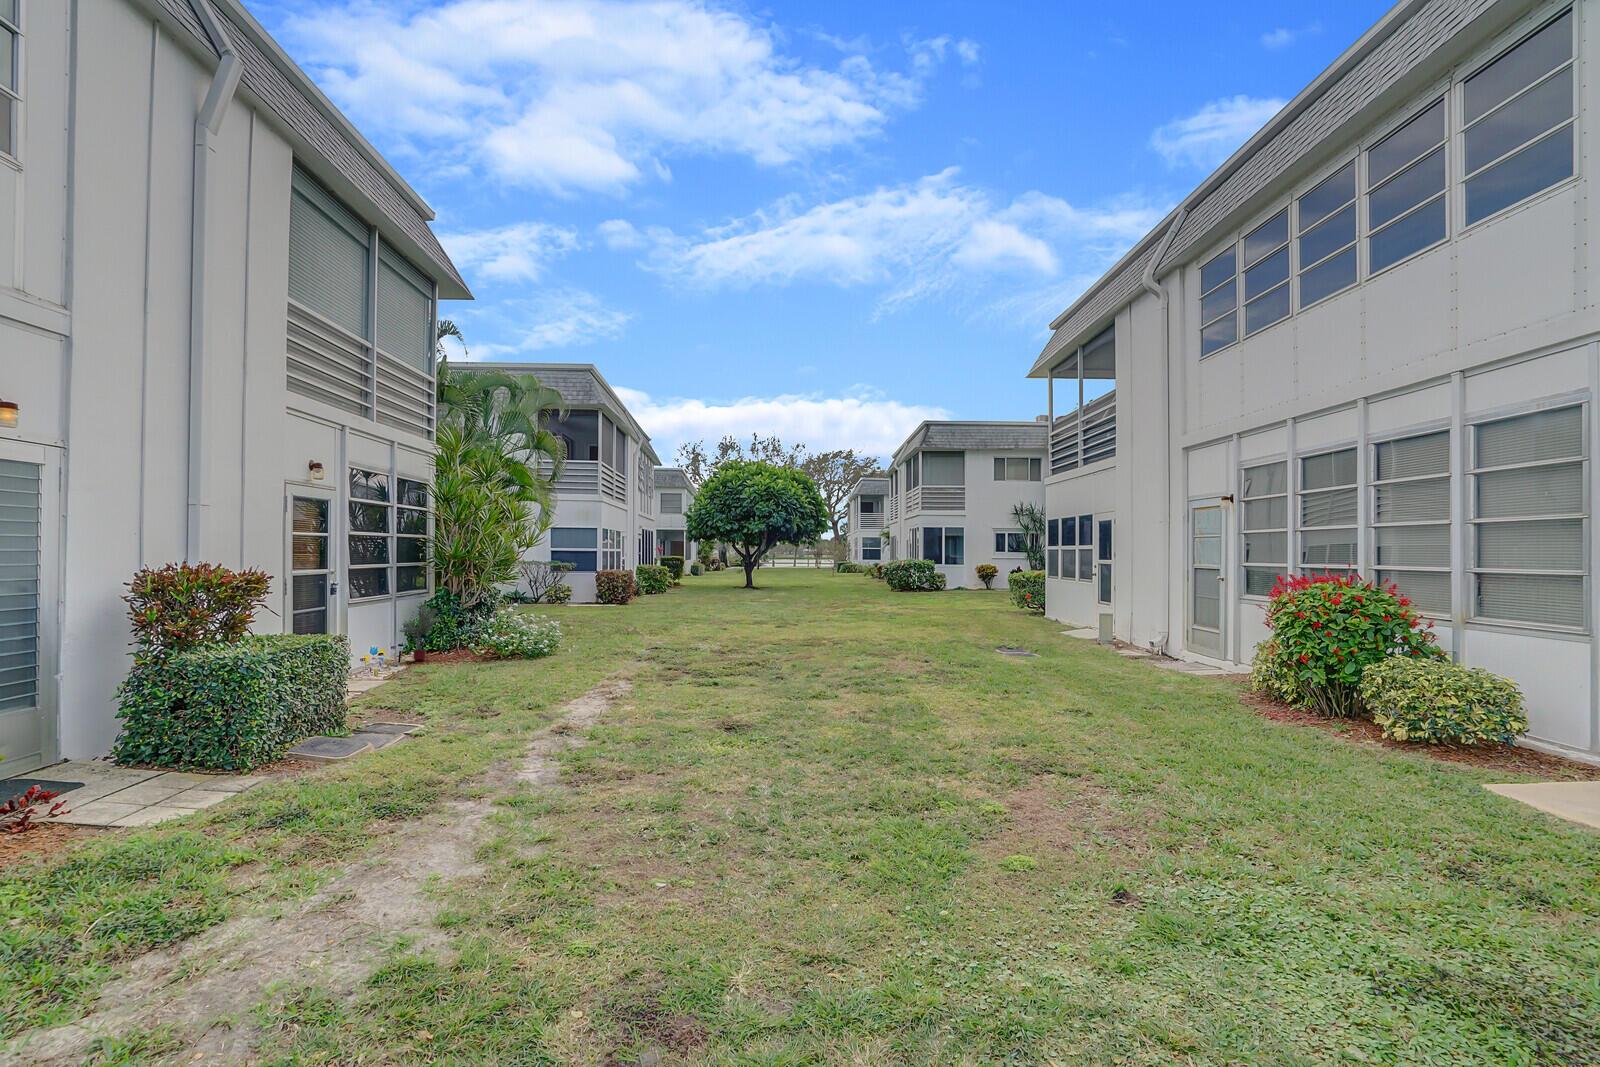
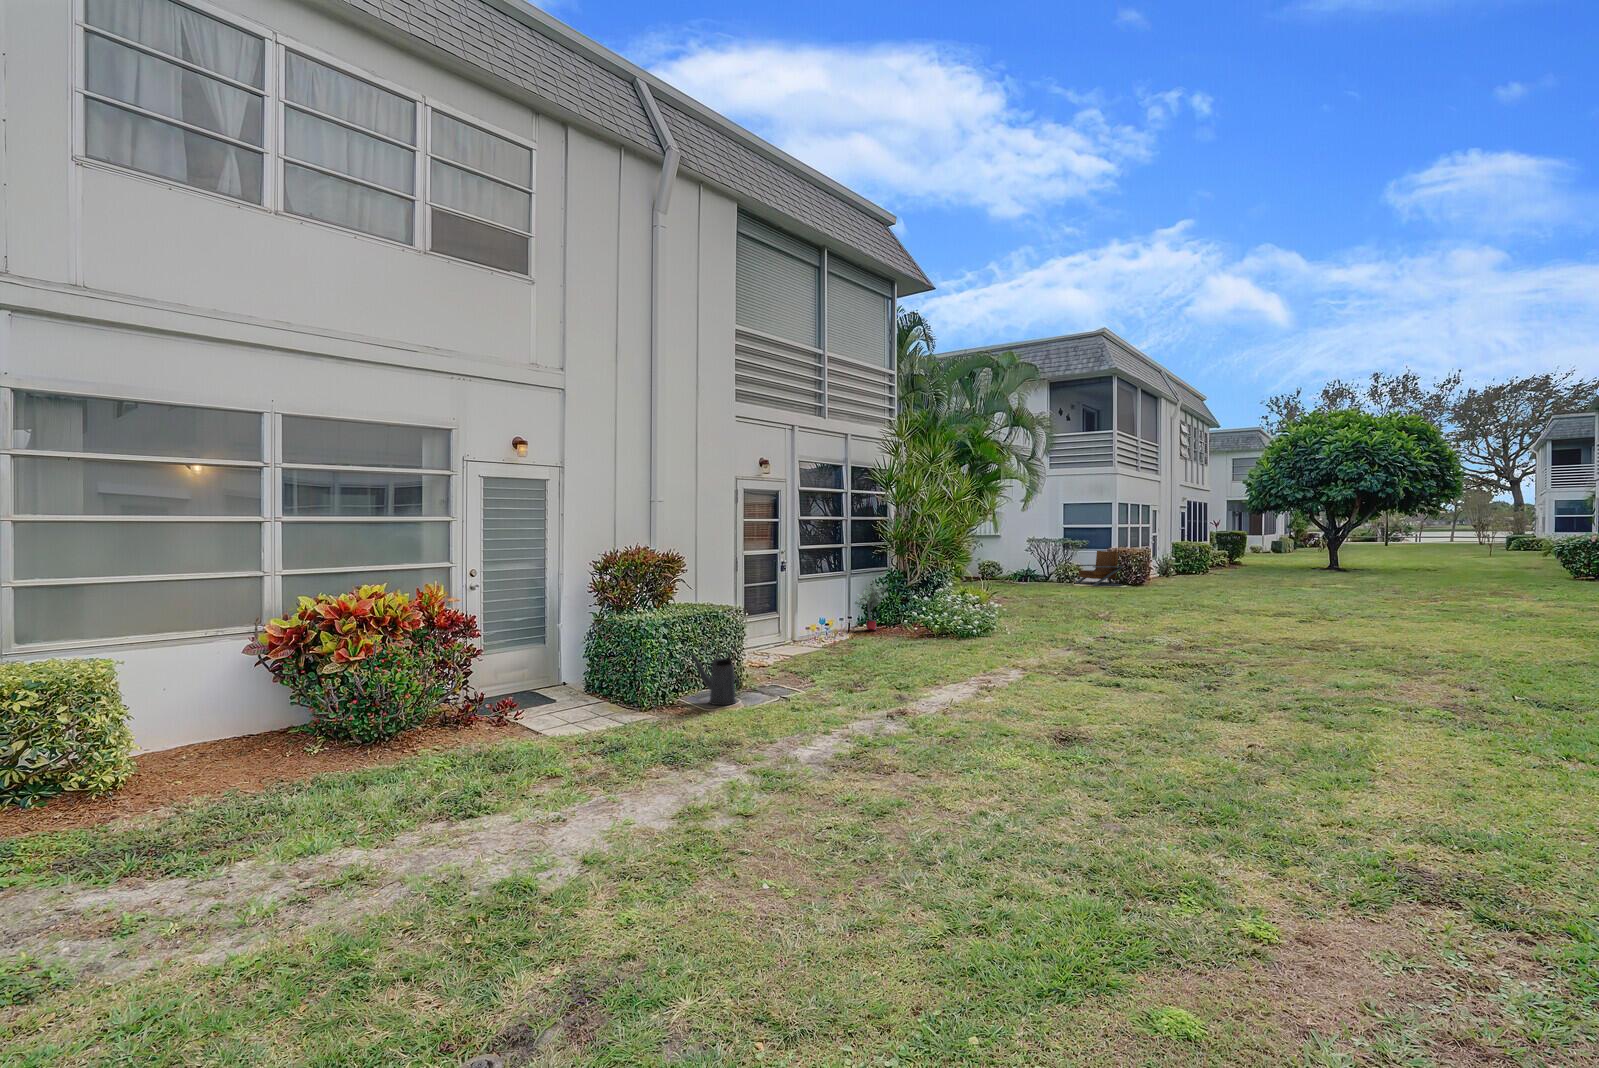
lounge chair: none [568,575,613,608] -> present [1076,551,1123,586]
watering can: none [298,679,380,746] -> present [692,649,740,705]

